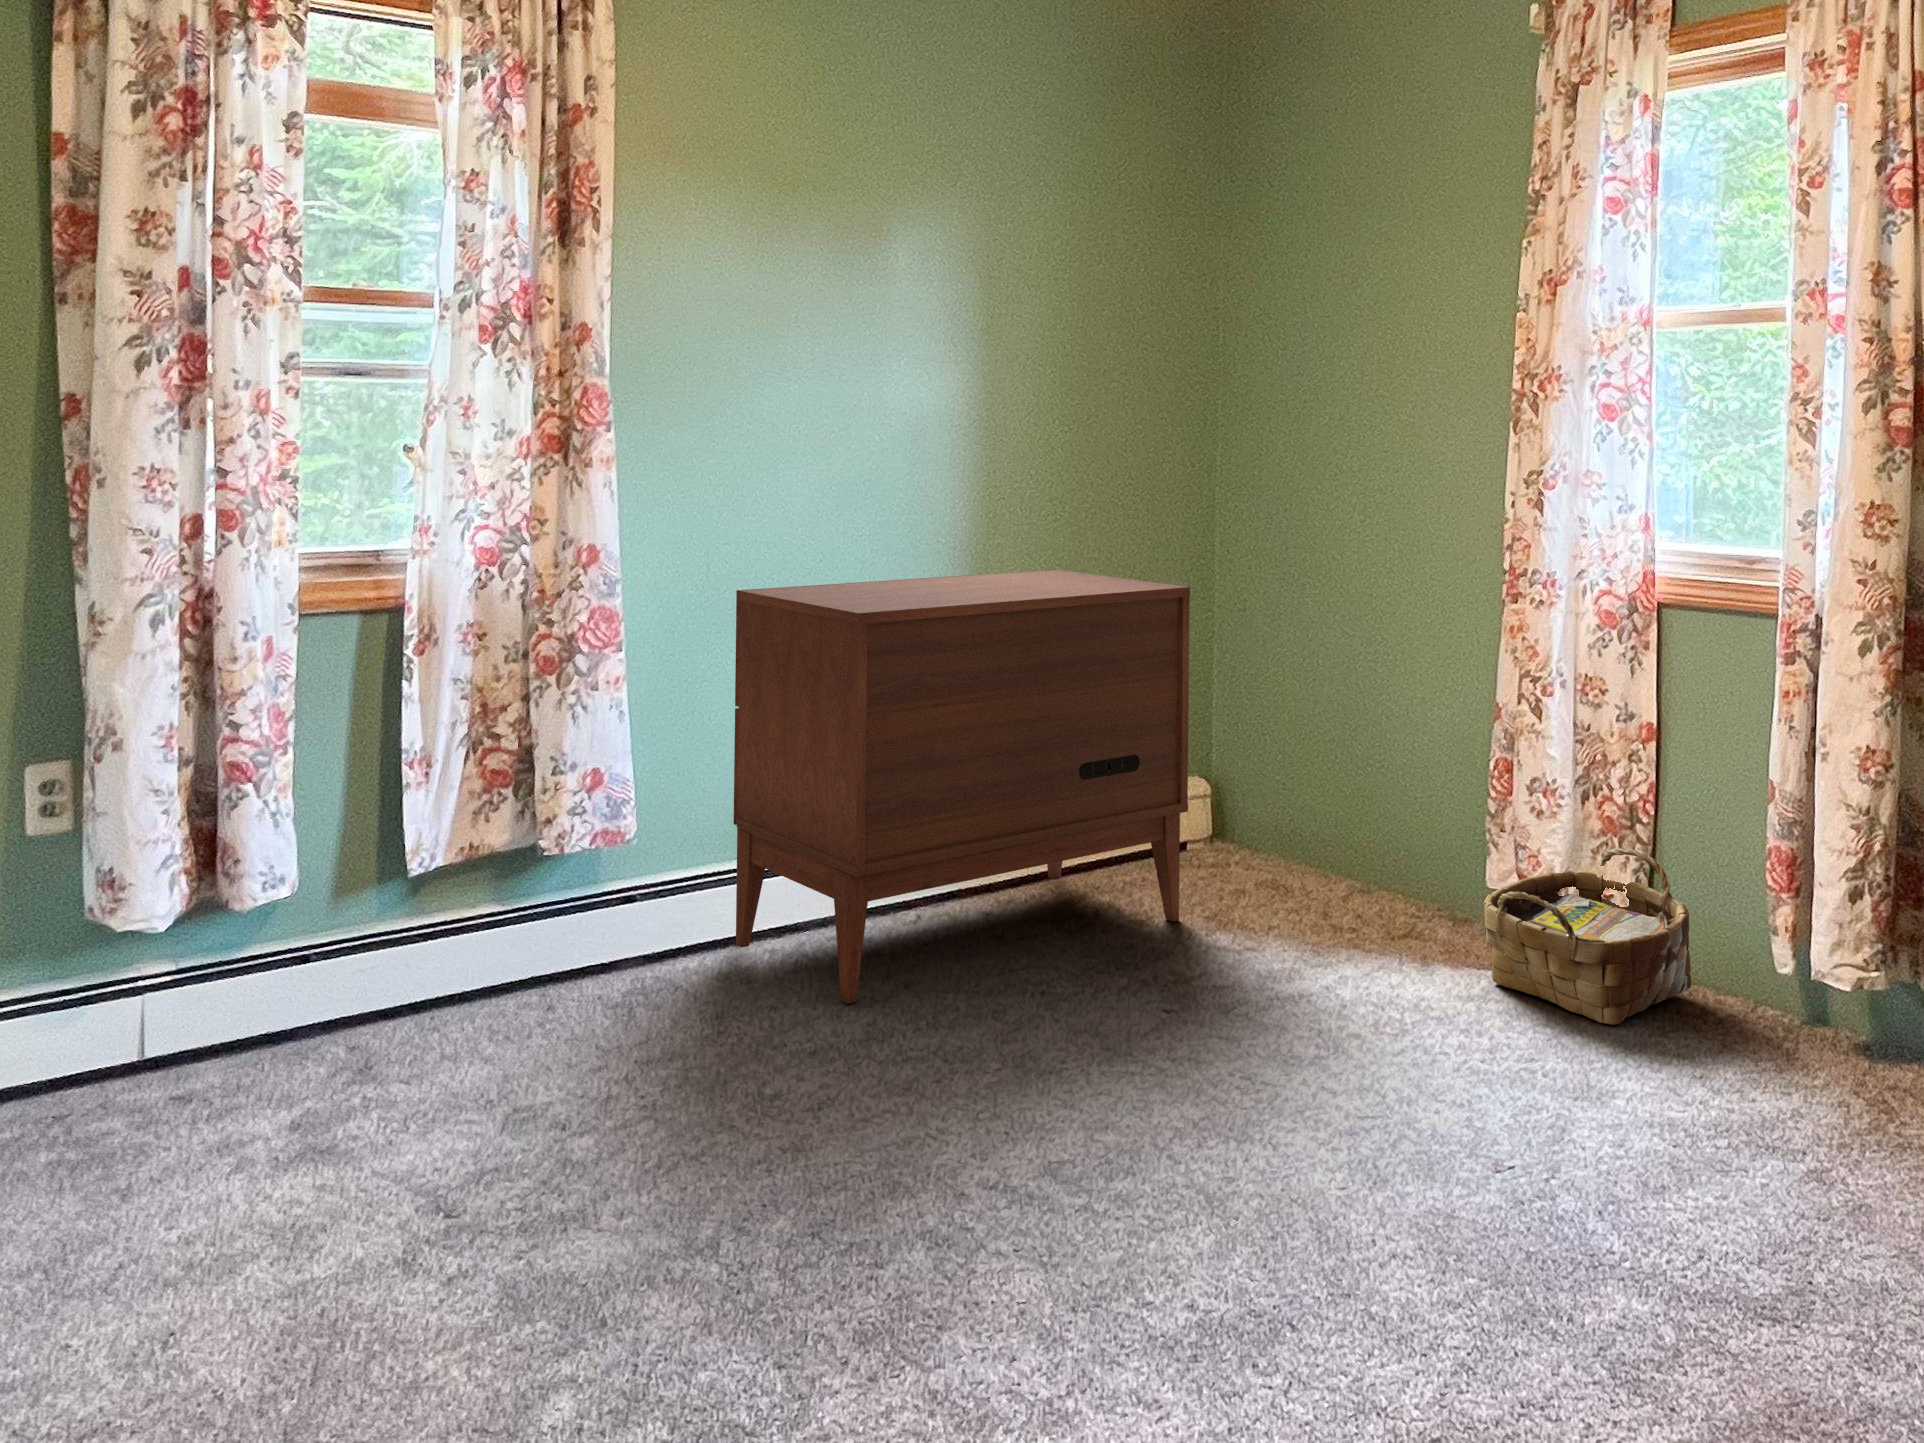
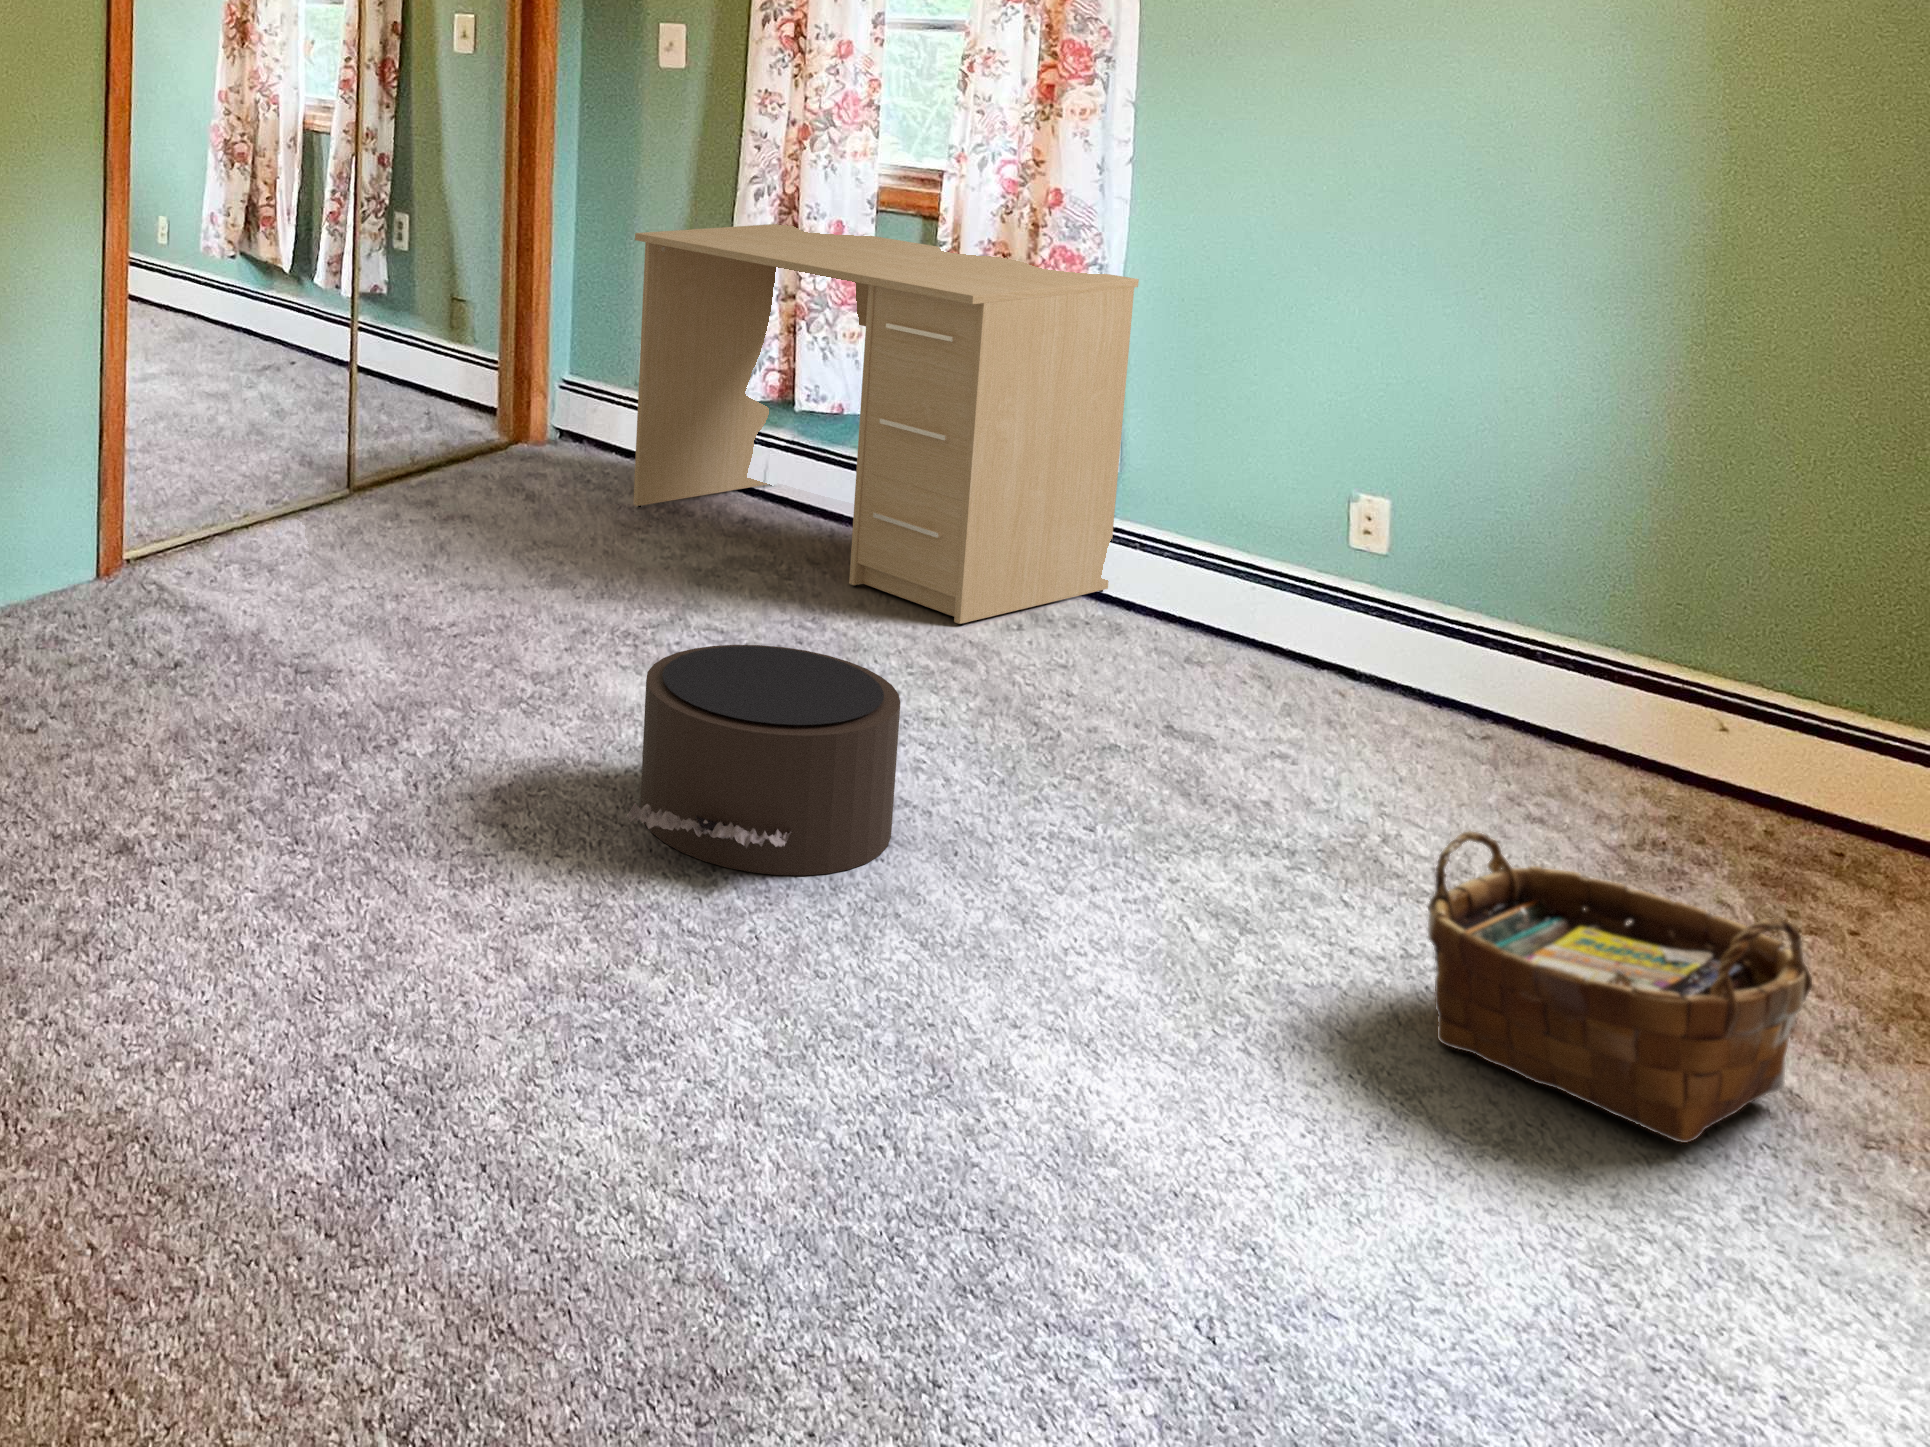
dresser: present [734,570,1190,1004] -> none [1077,267,1755,828]
desk: none [112,623,793,1193] -> present [633,224,1139,625]
pouf: none [1275,1018,1671,1304] -> present [626,645,900,876]

